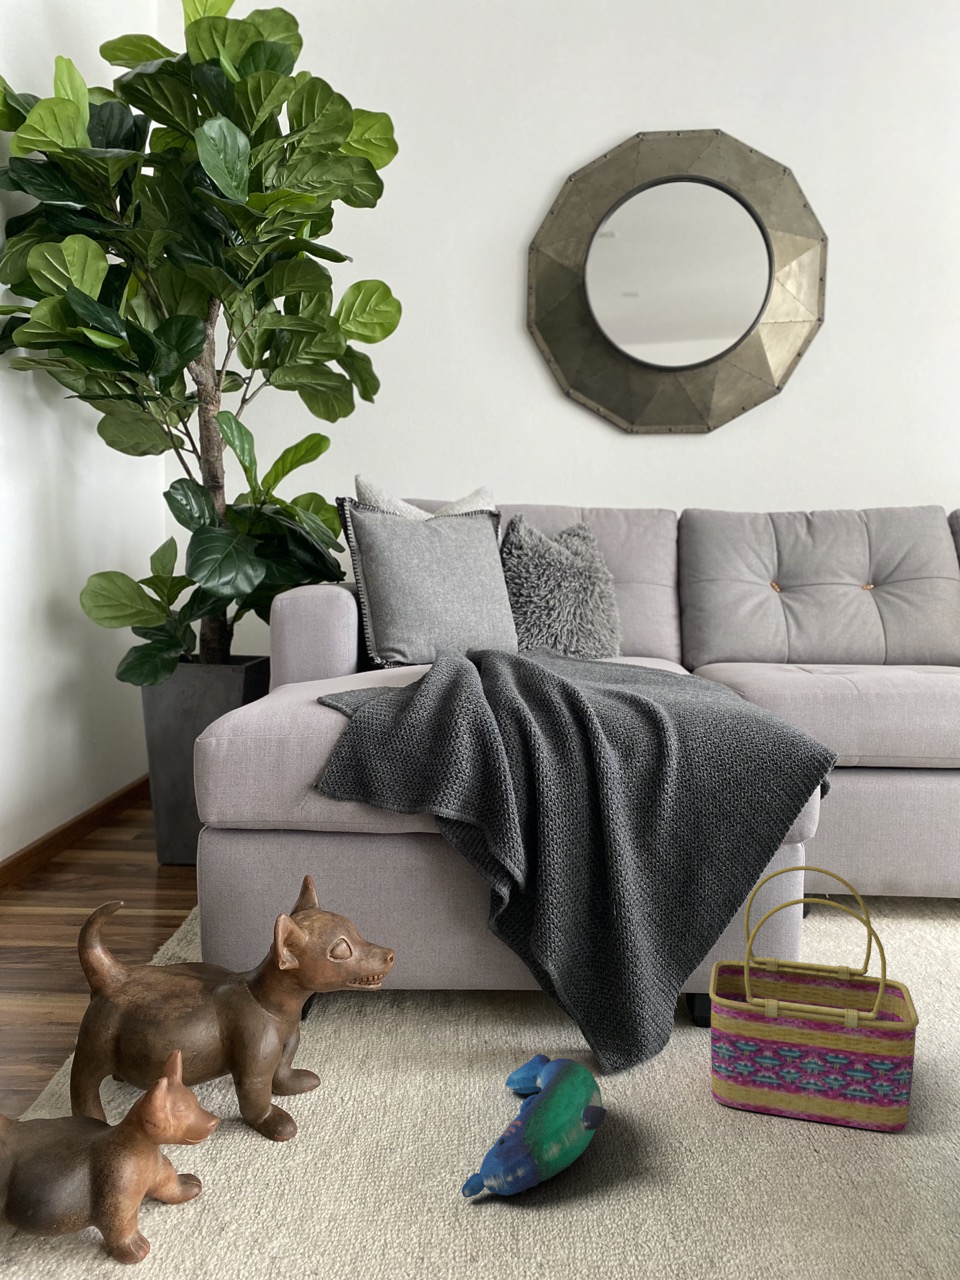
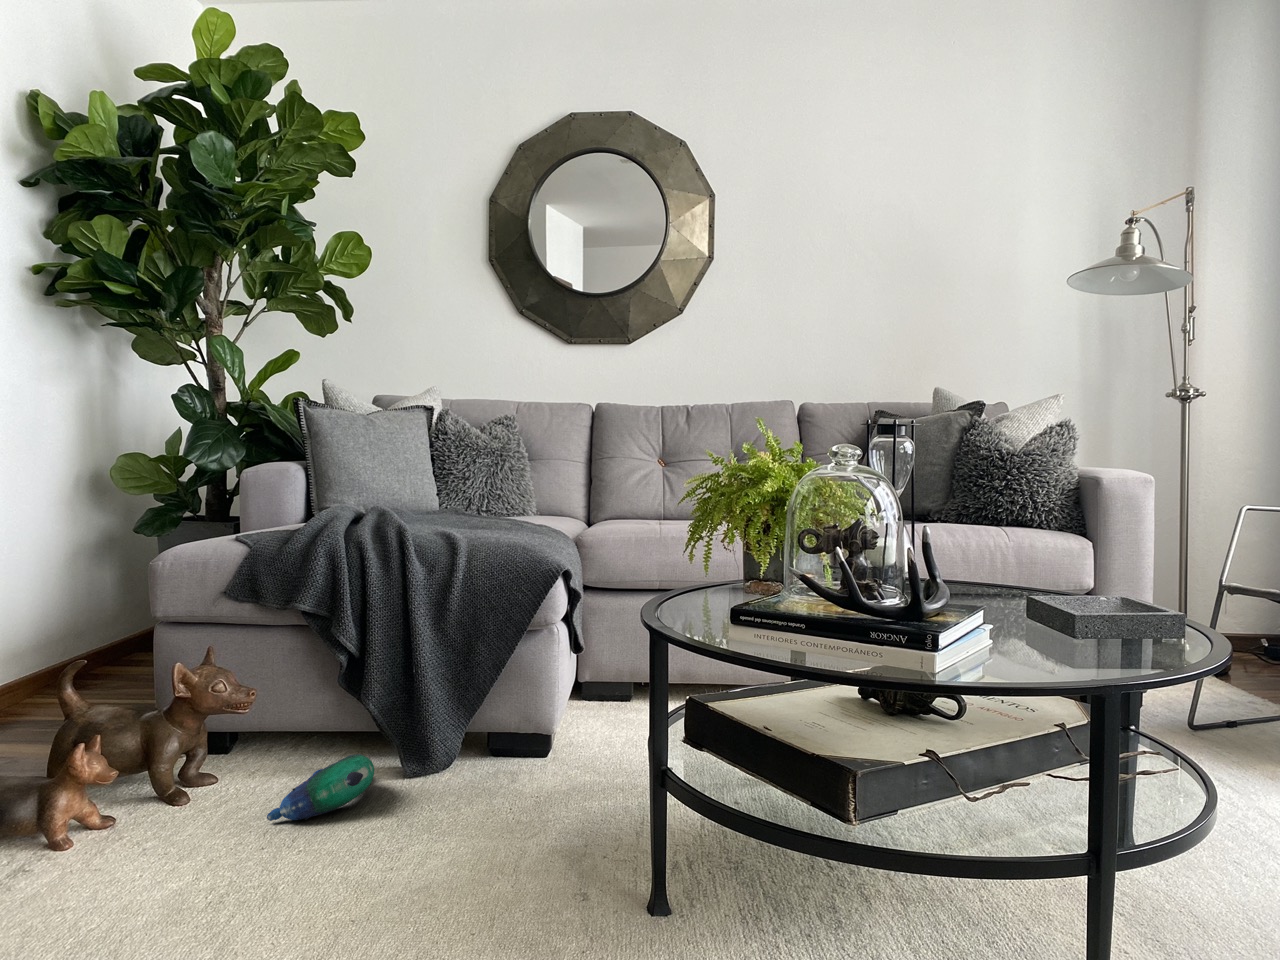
basket: present [709,866,919,1131] -> none [456,641,586,796]

